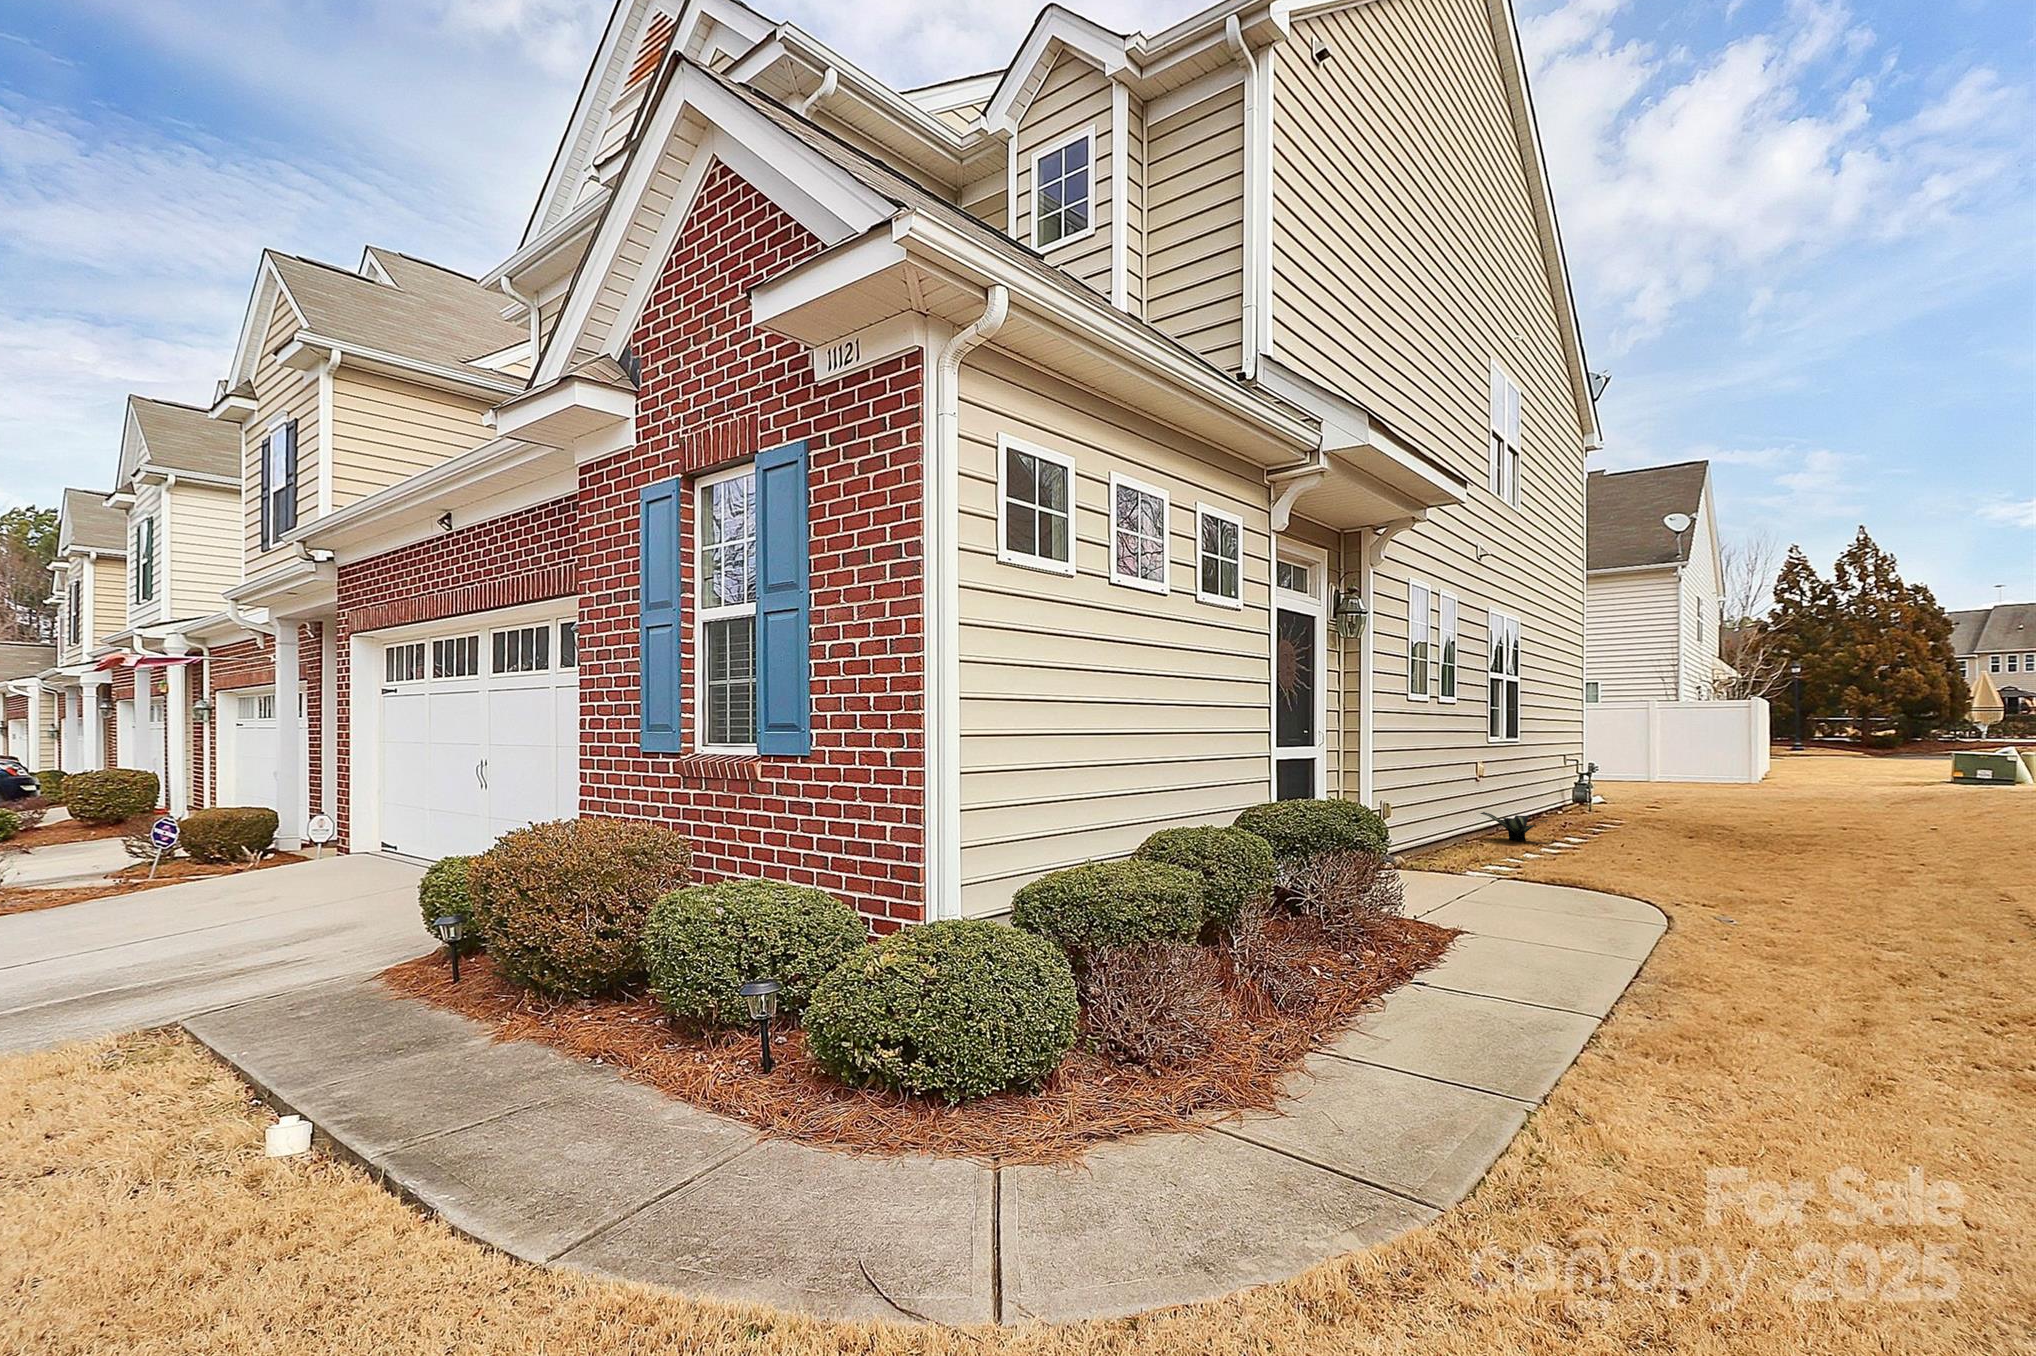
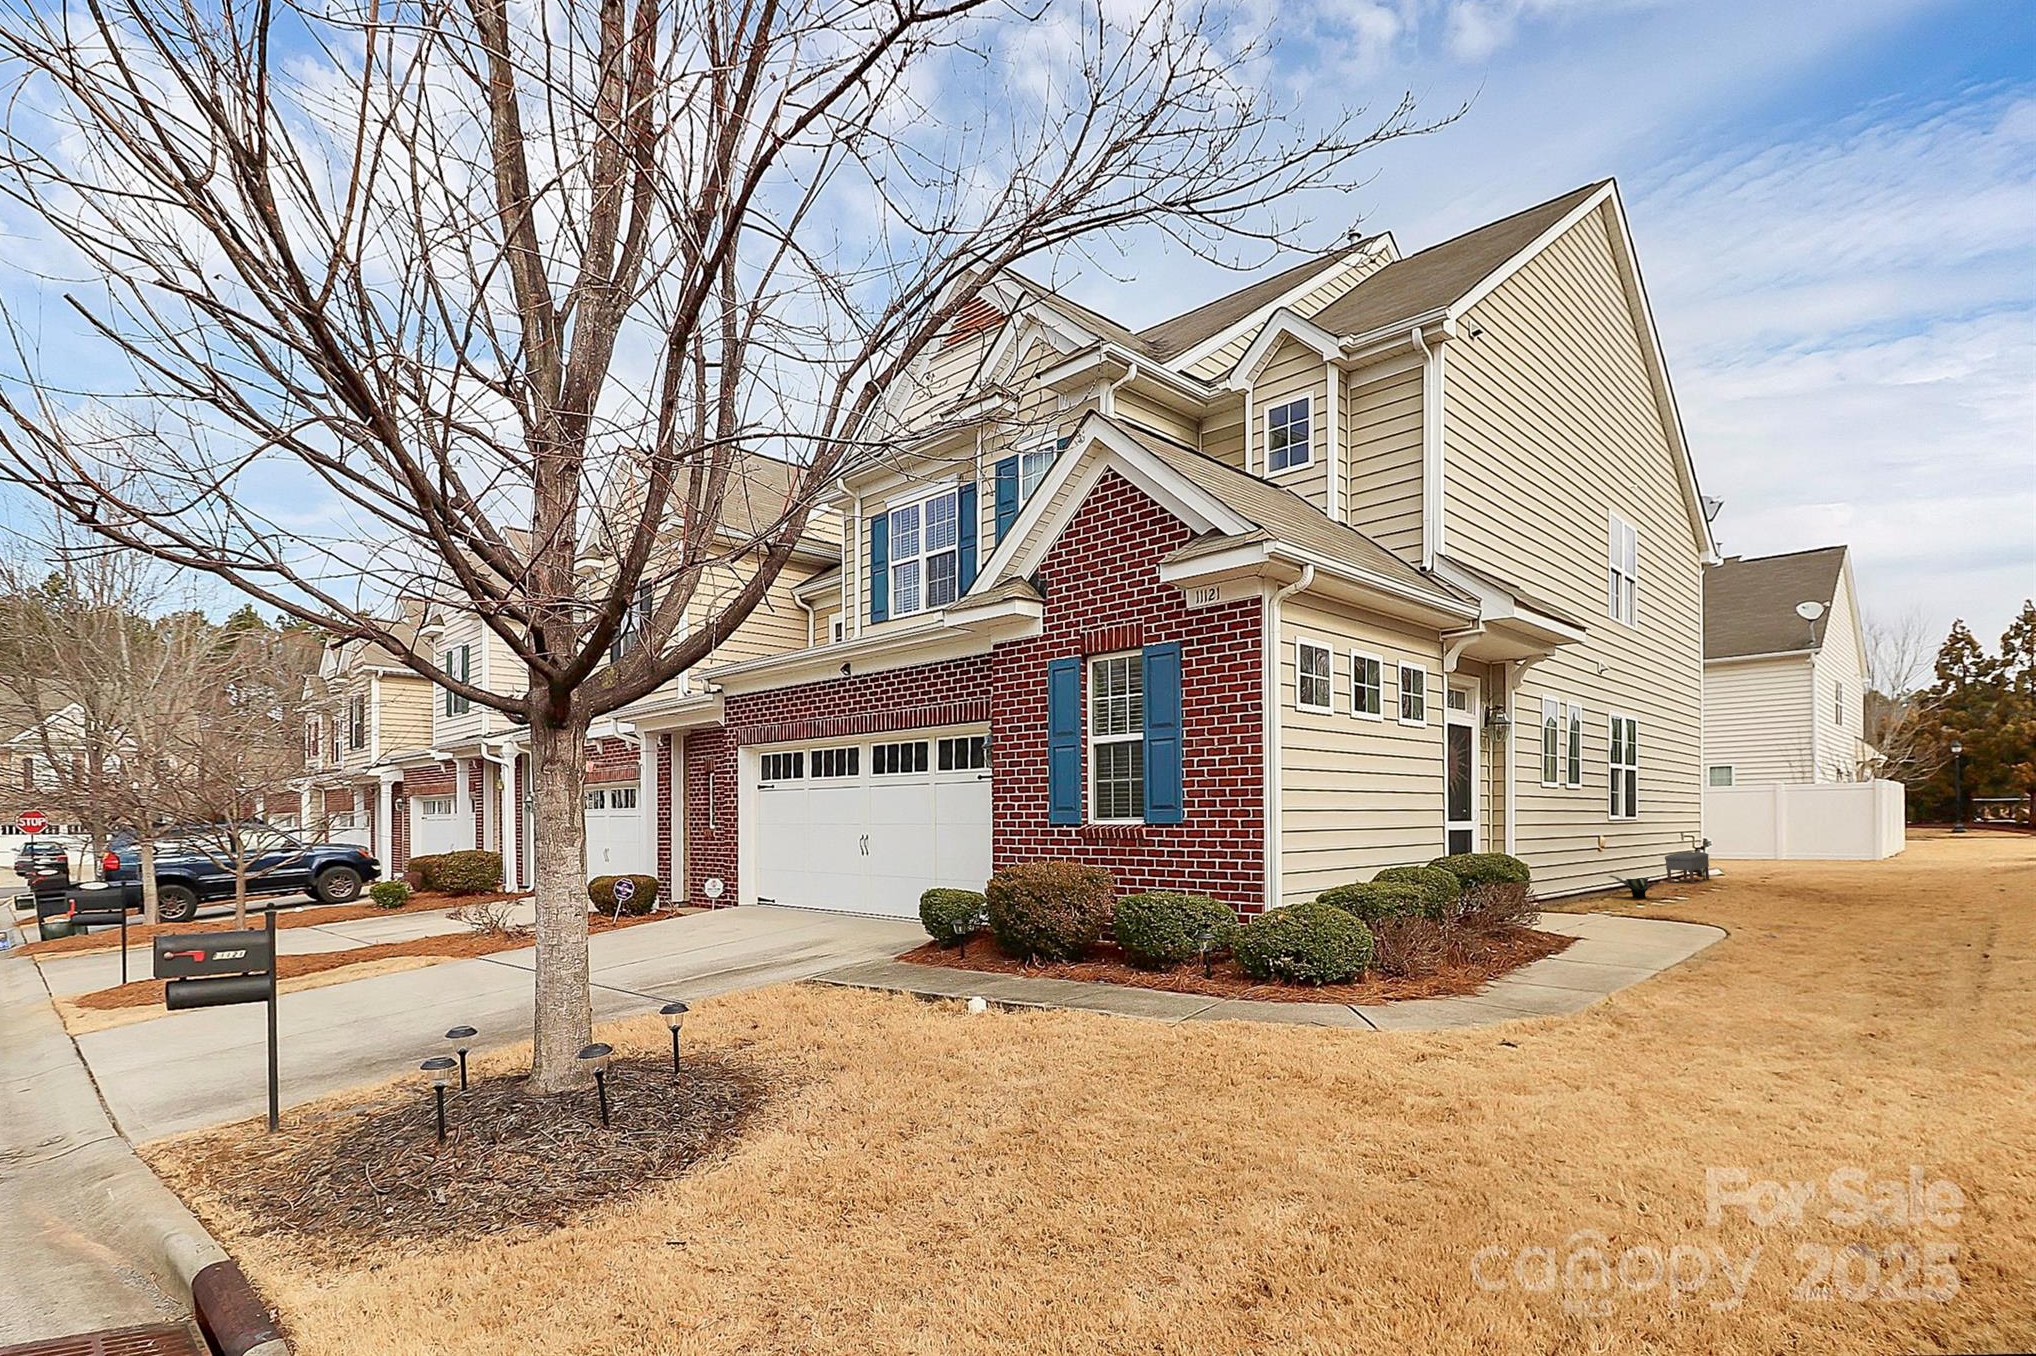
bench: none [1540,779,1588,818] -> present [1665,852,1709,884]

